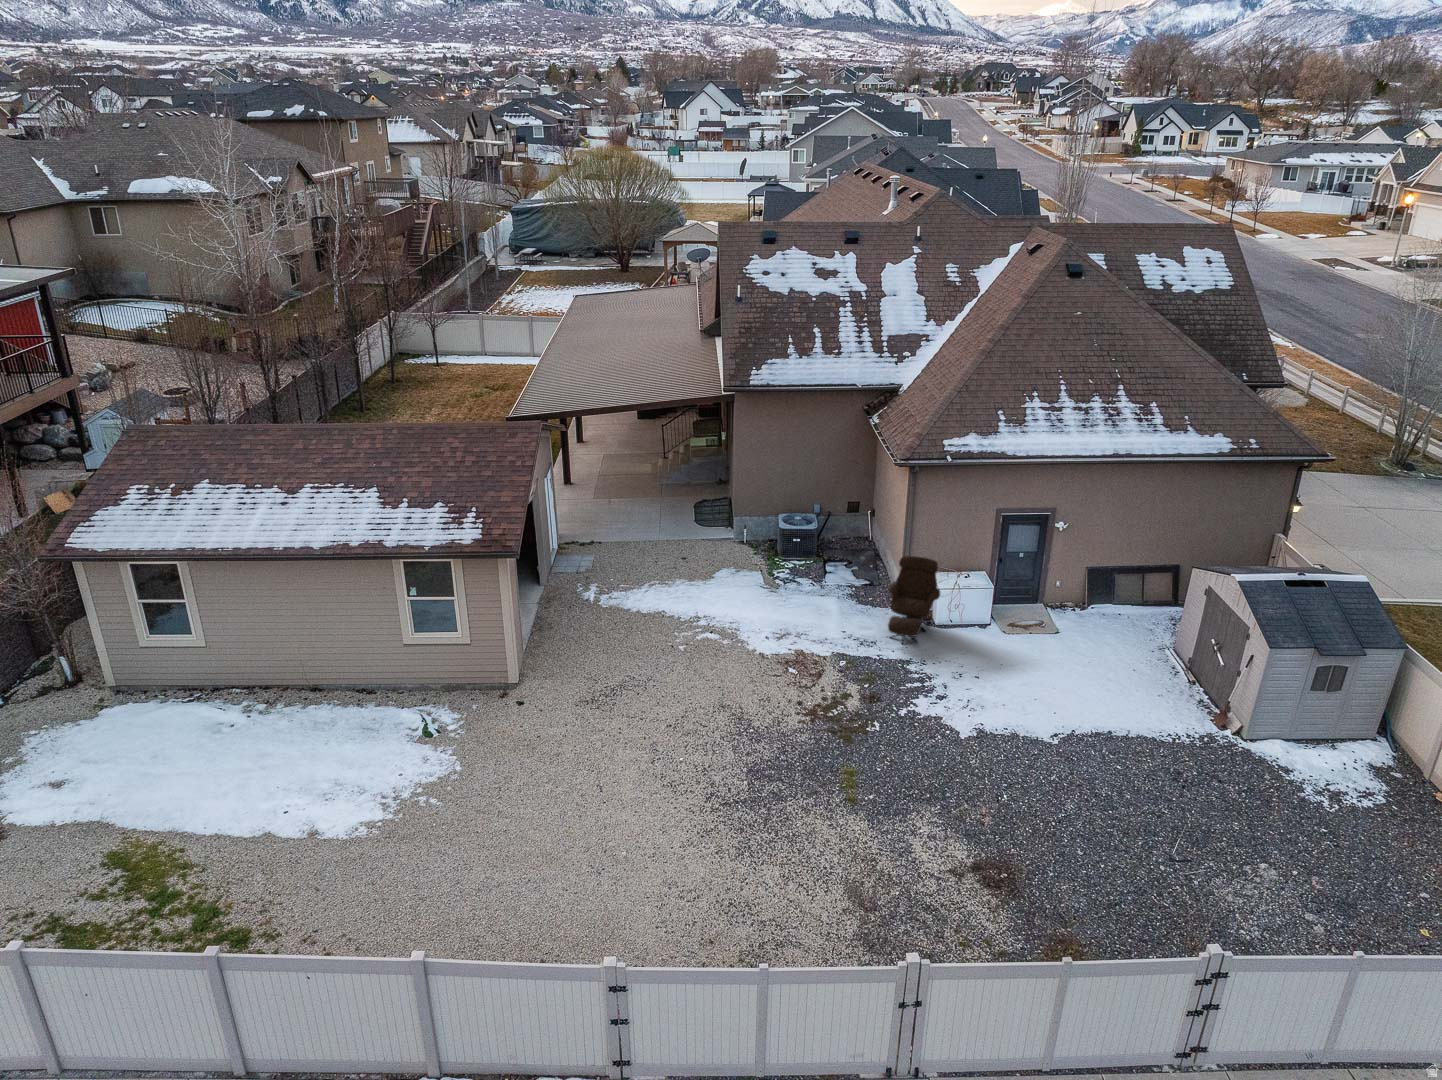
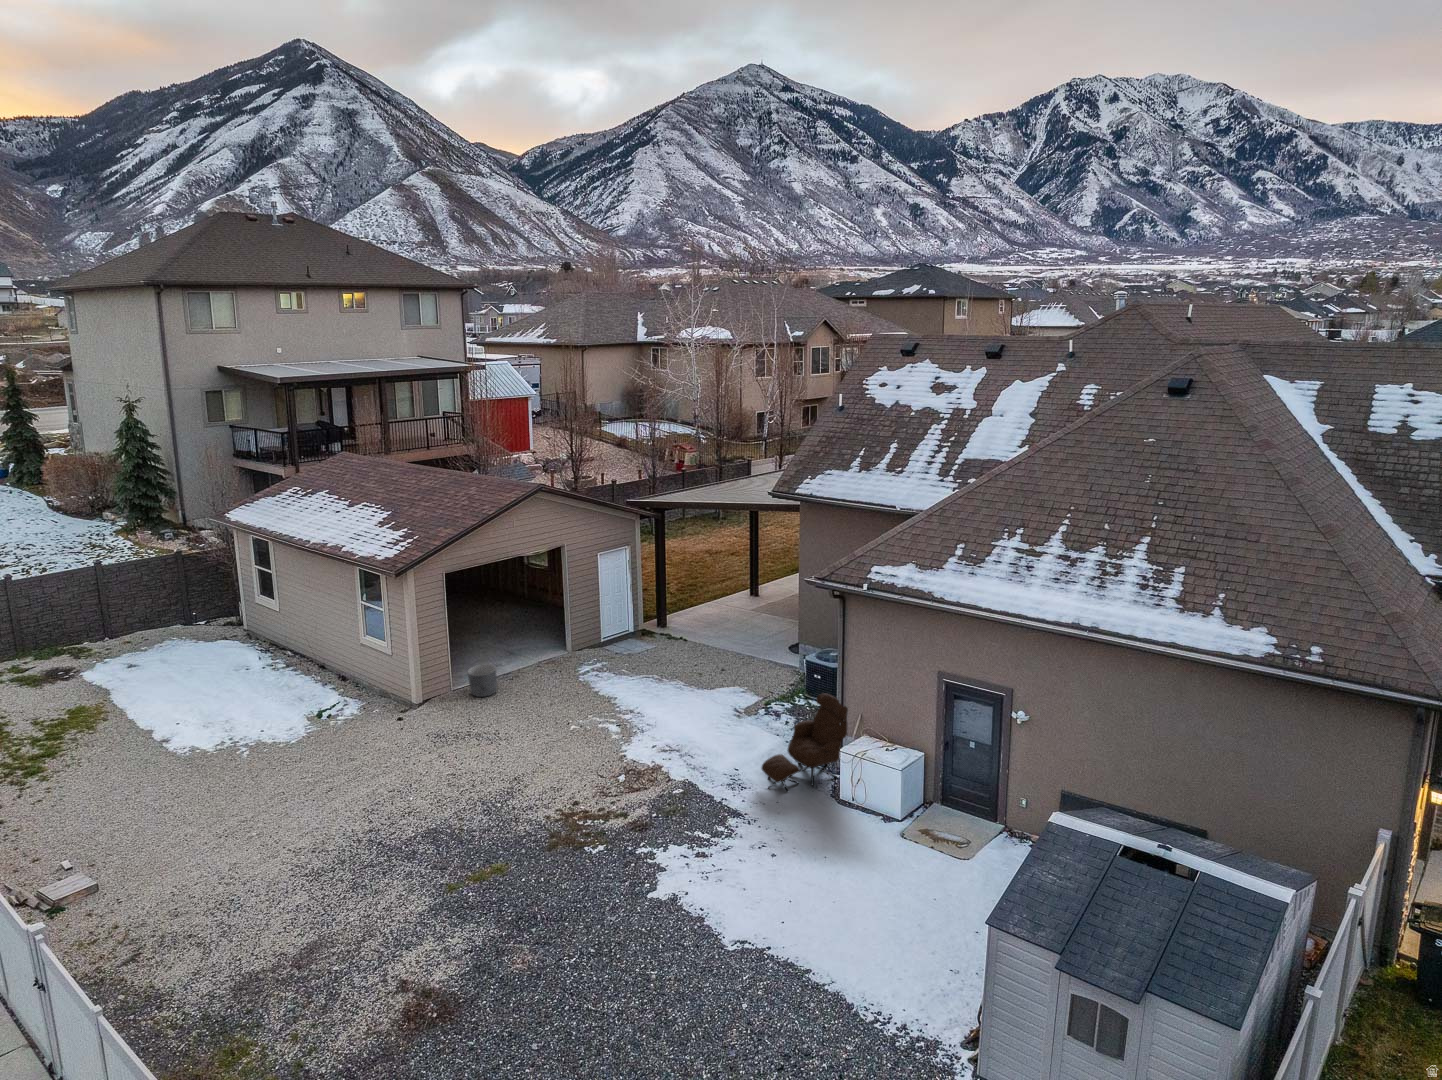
planter: none [523,627,555,665] -> present [468,664,497,697]

